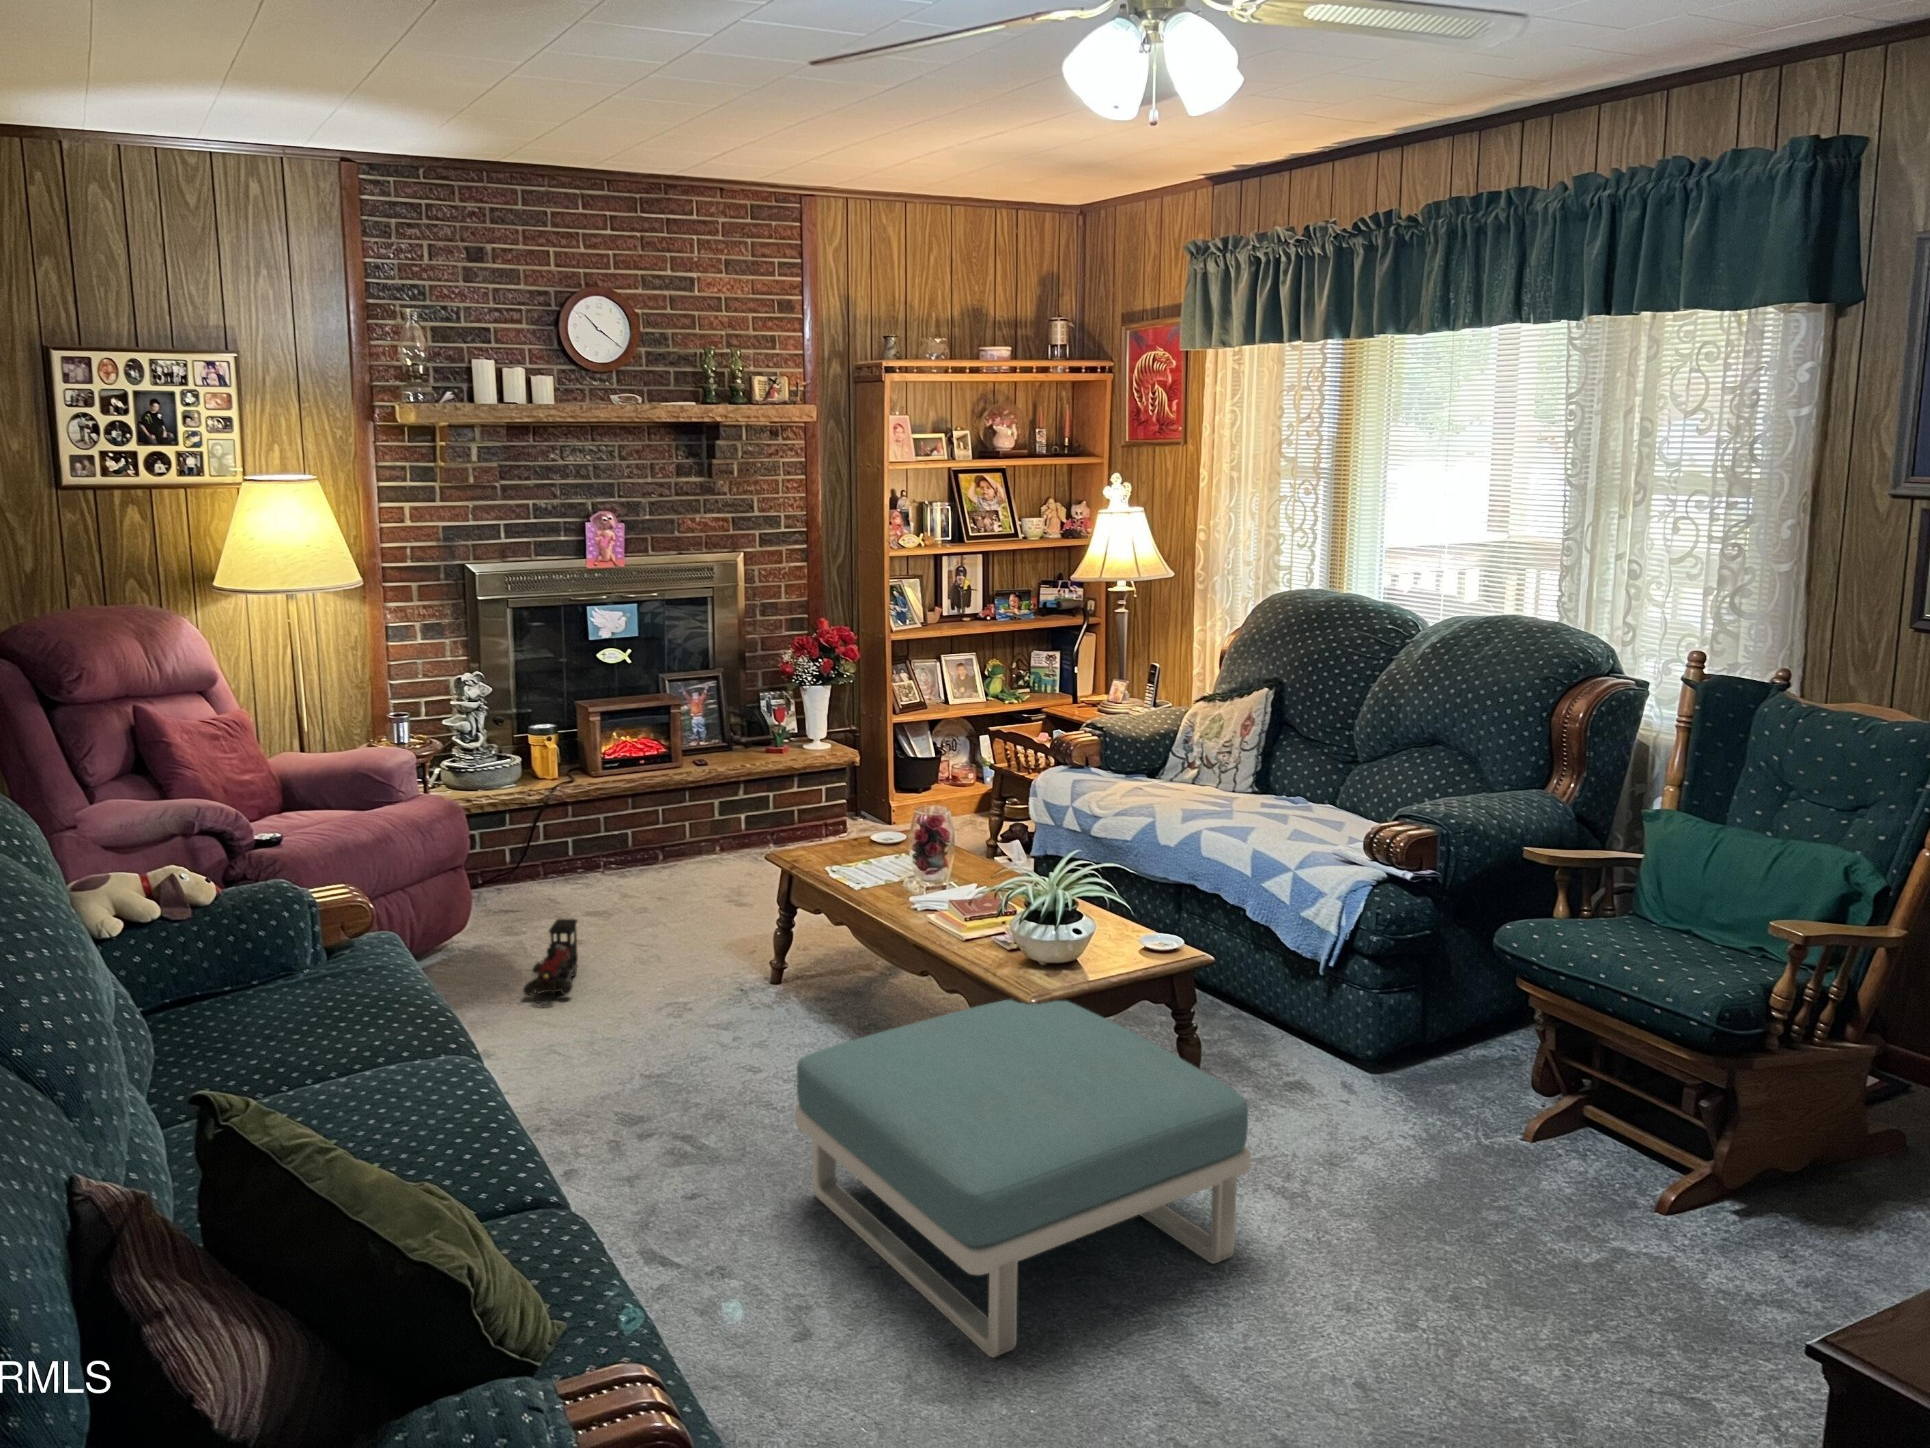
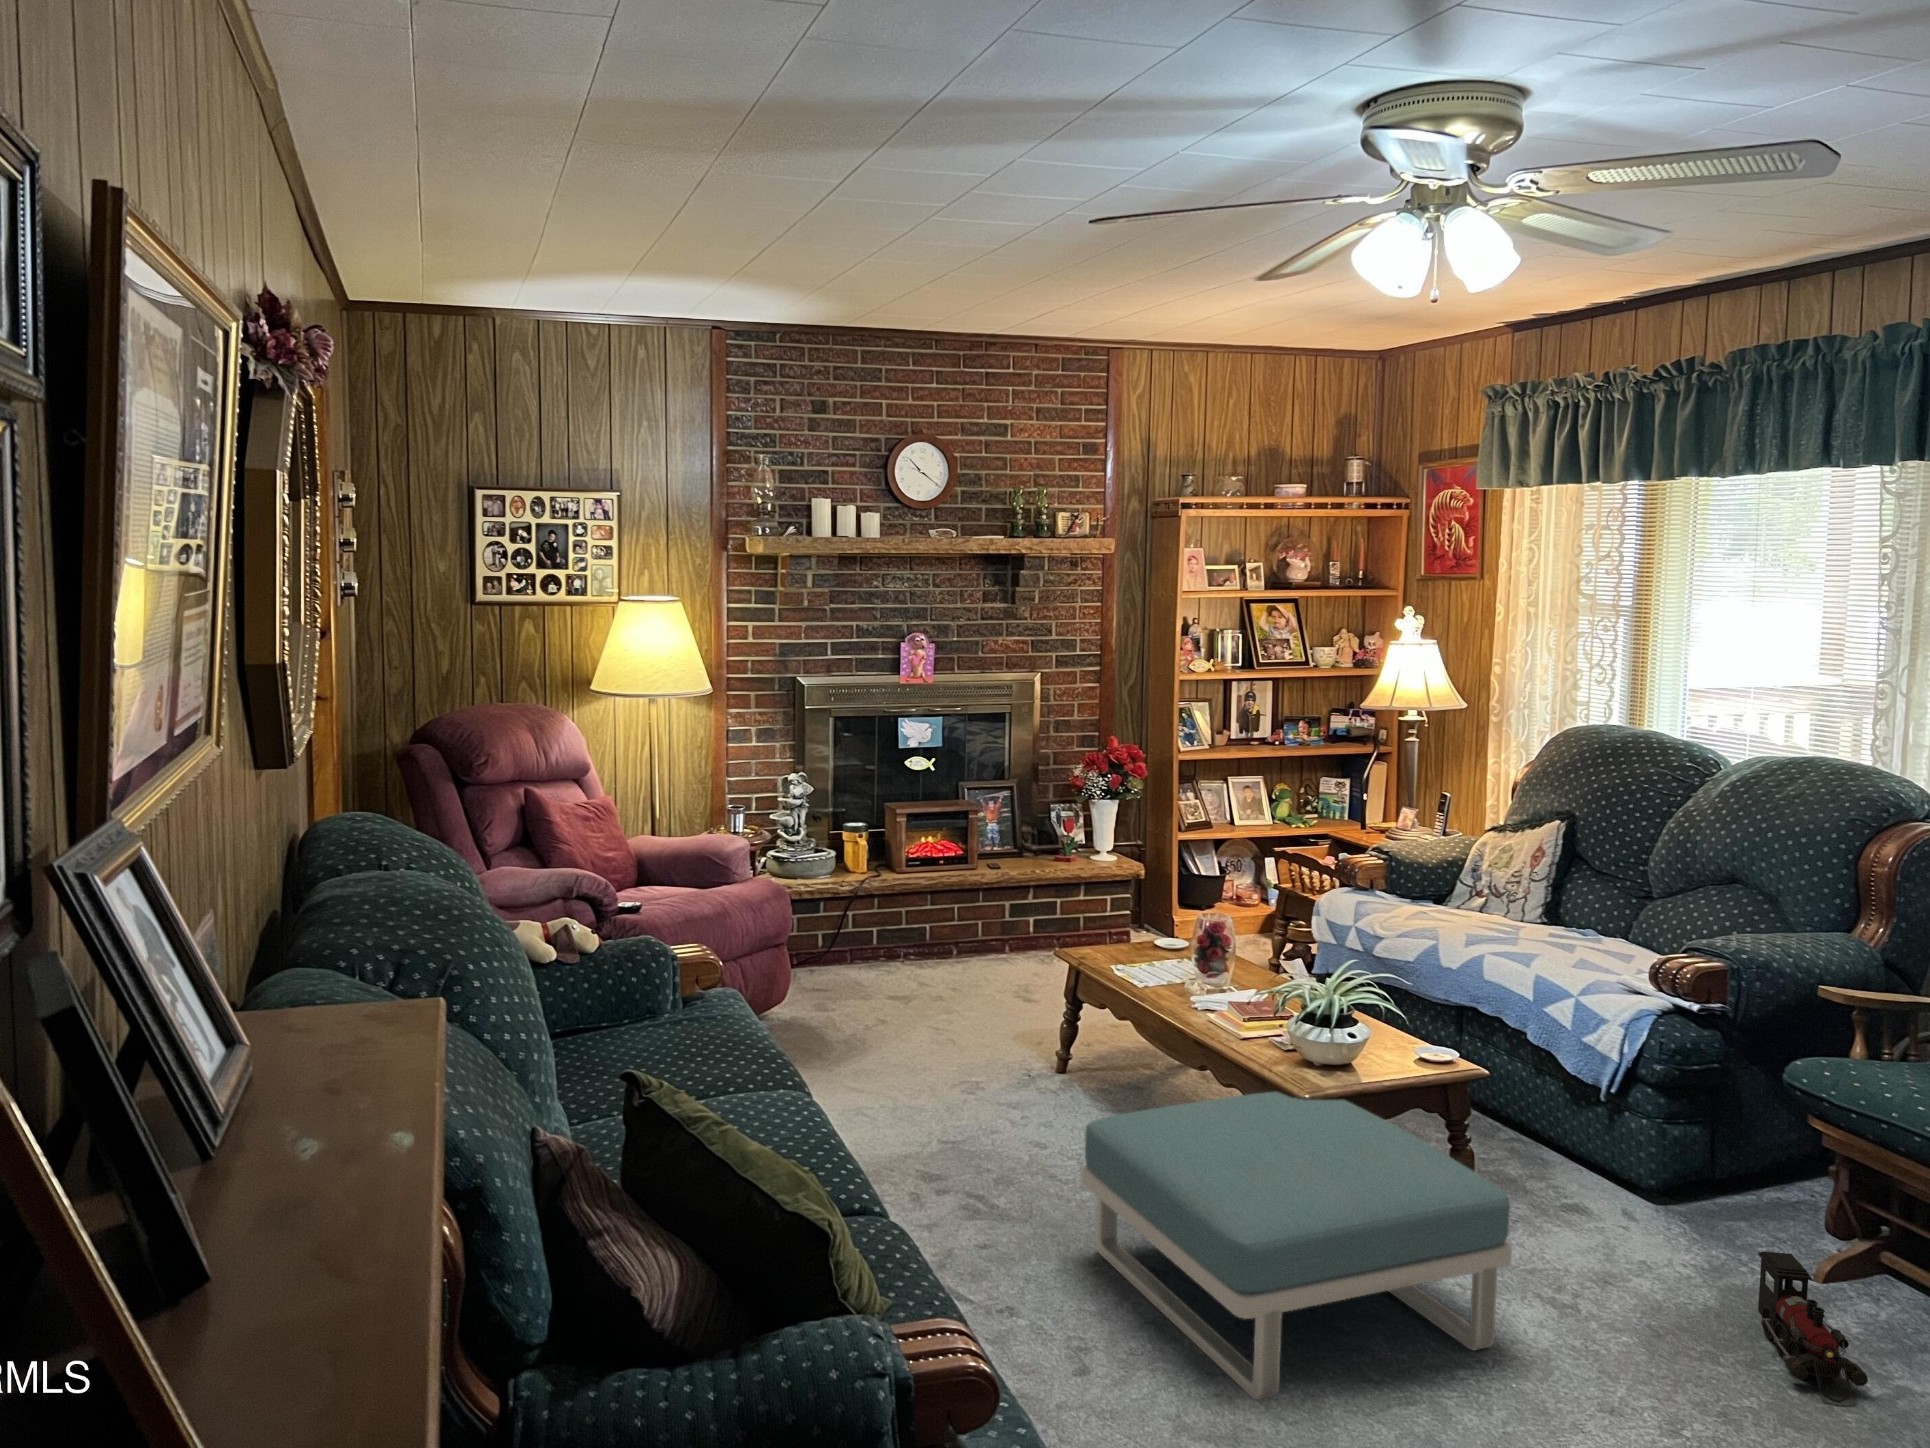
toy train: present [523,919,578,1006] -> present [1758,1251,1868,1403]

